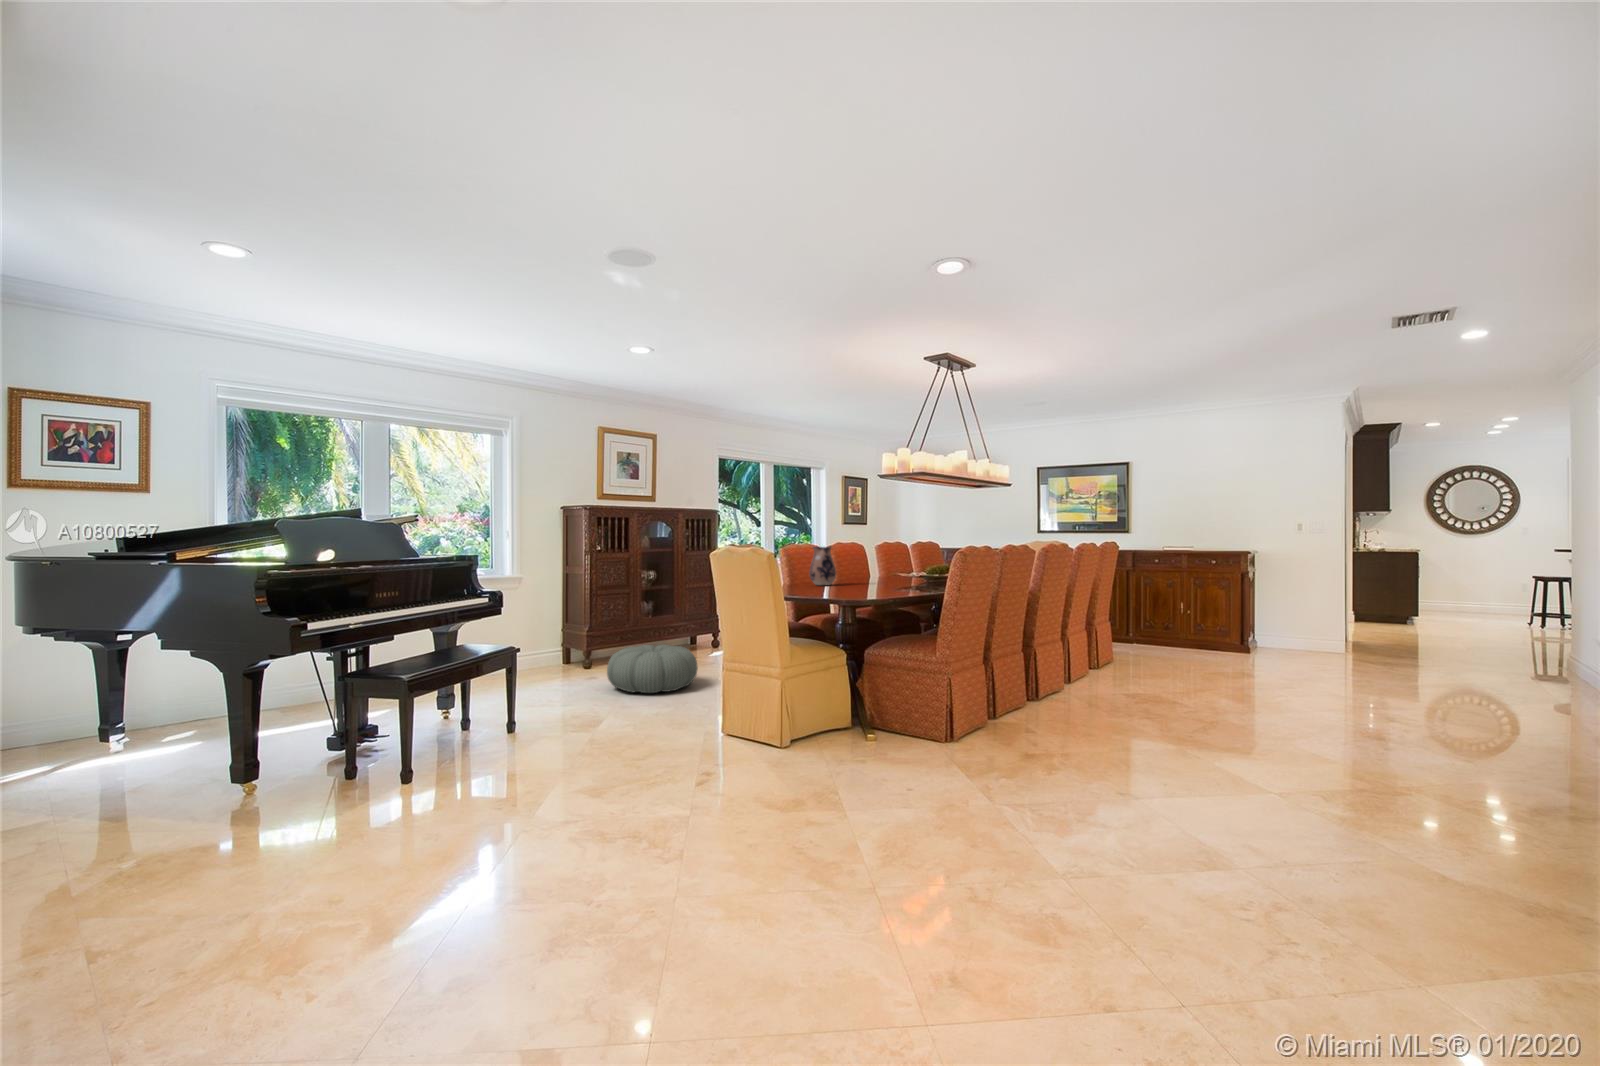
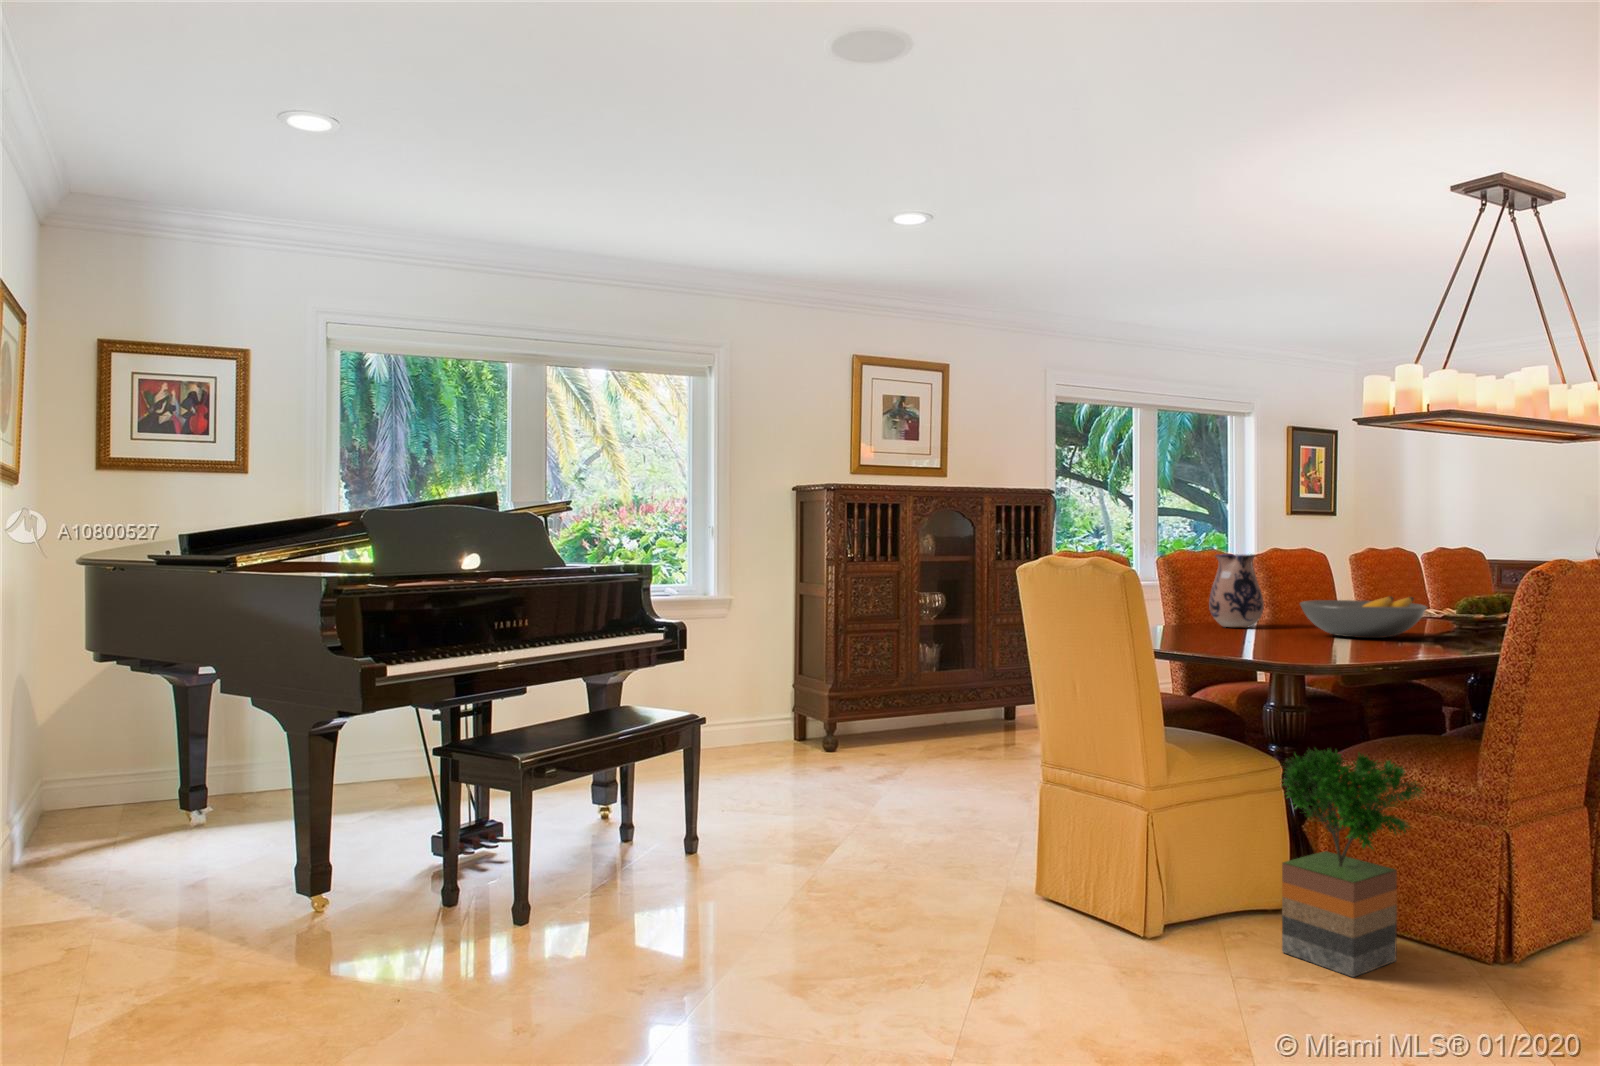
fruit bowl: none [854,567,912,588] -> present [1300,596,1427,638]
potted tree: none [847,642,913,752] -> present [1282,748,1422,977]
pouf: present [607,645,698,693] -> none [852,717,1003,801]

